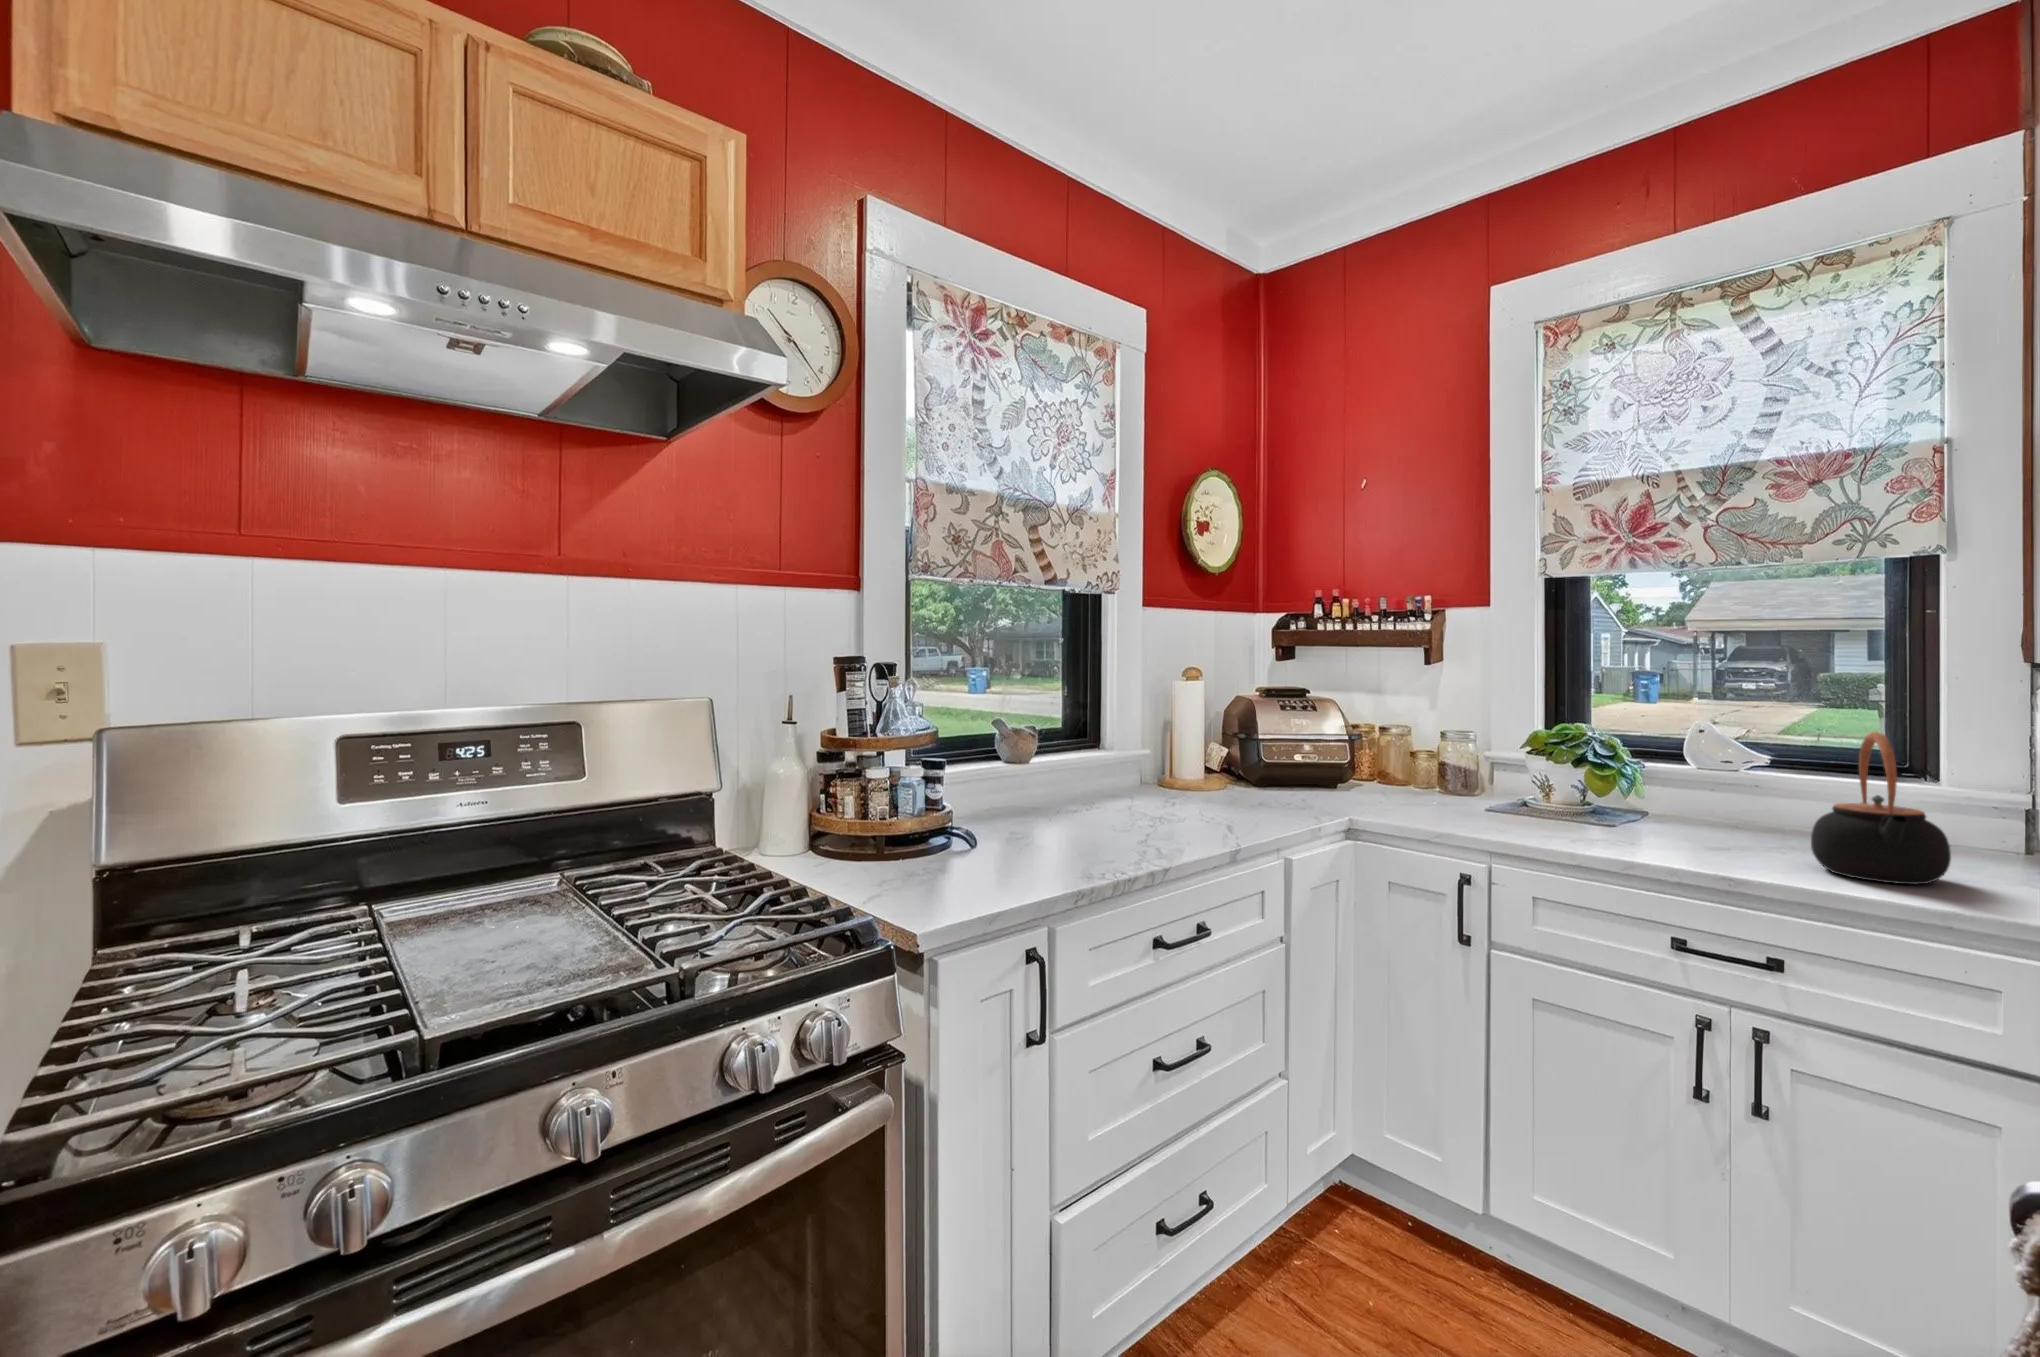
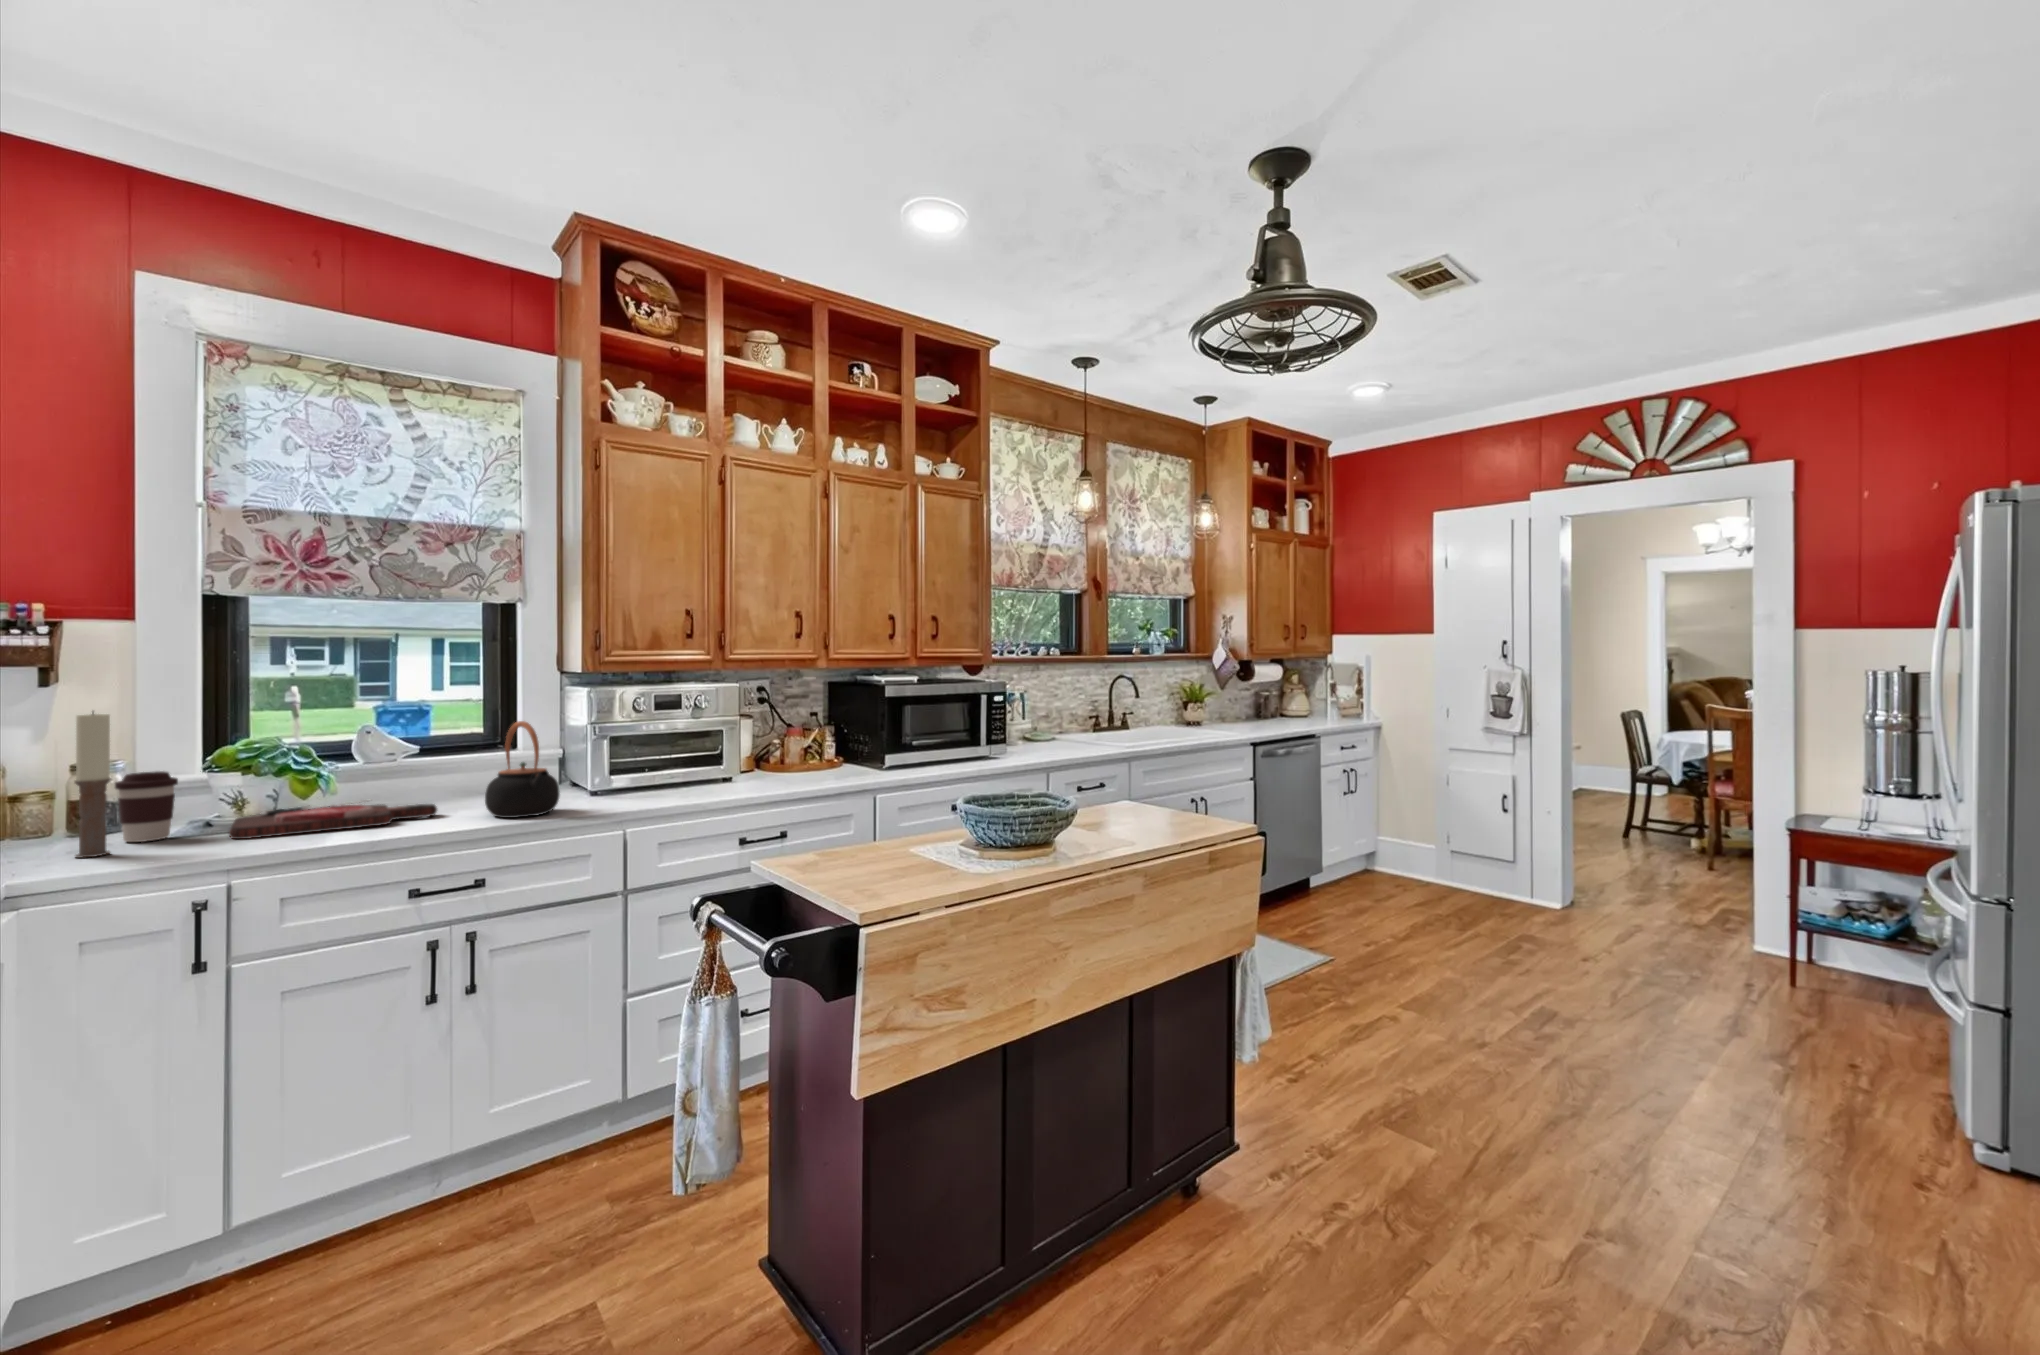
candle: none [1398,688,1421,817] -> present [75,712,111,858]
coffee cup: none [1440,747,1486,812] -> present [115,771,178,842]
cutting board: none [1514,805,1754,847] -> present [229,801,437,839]

